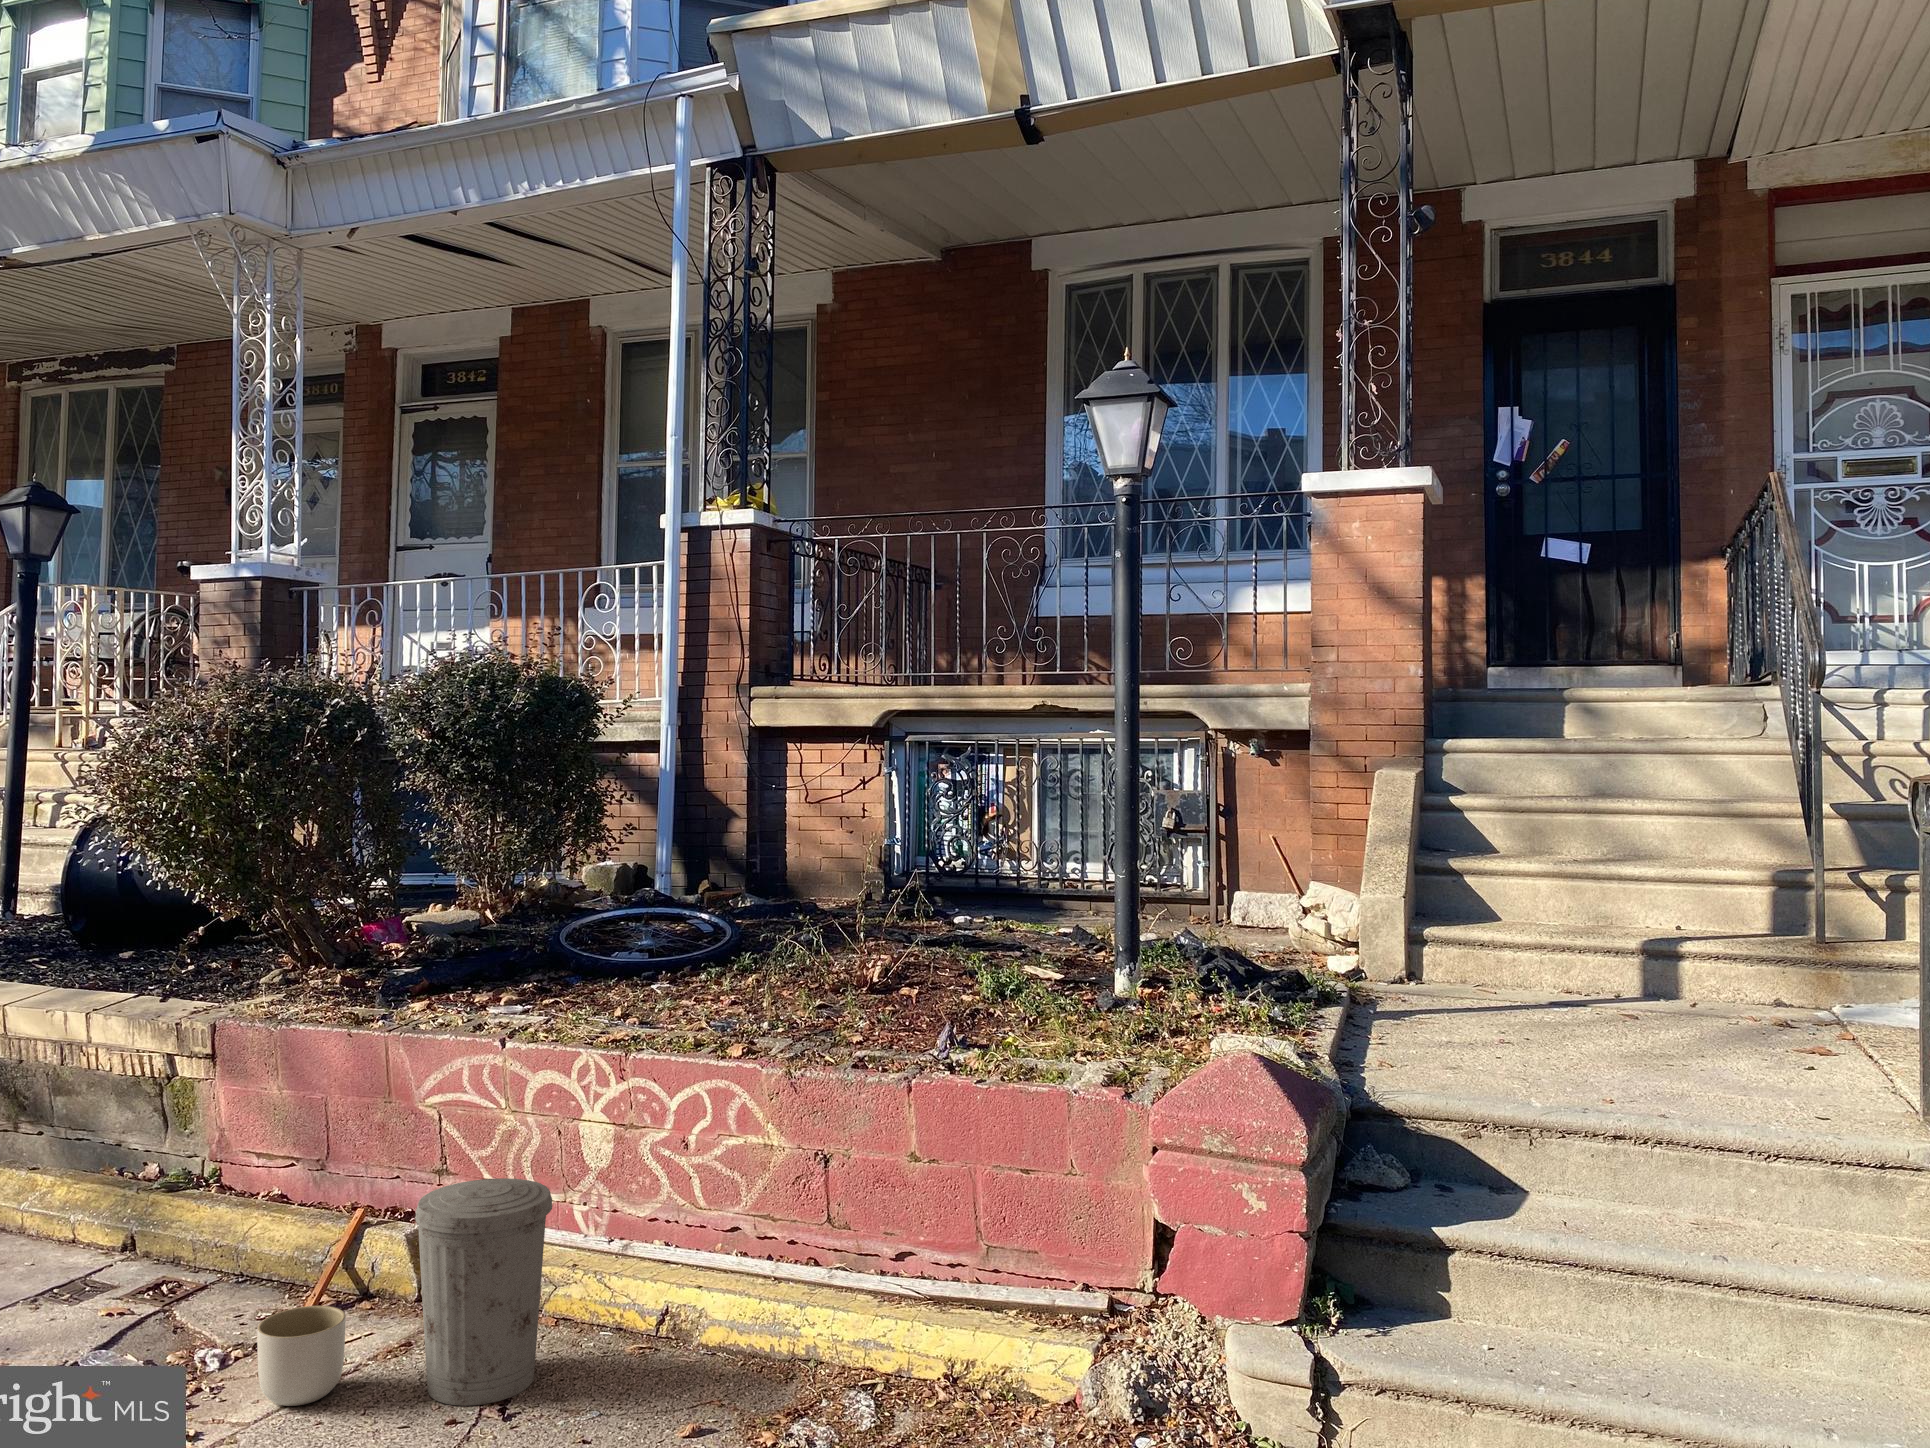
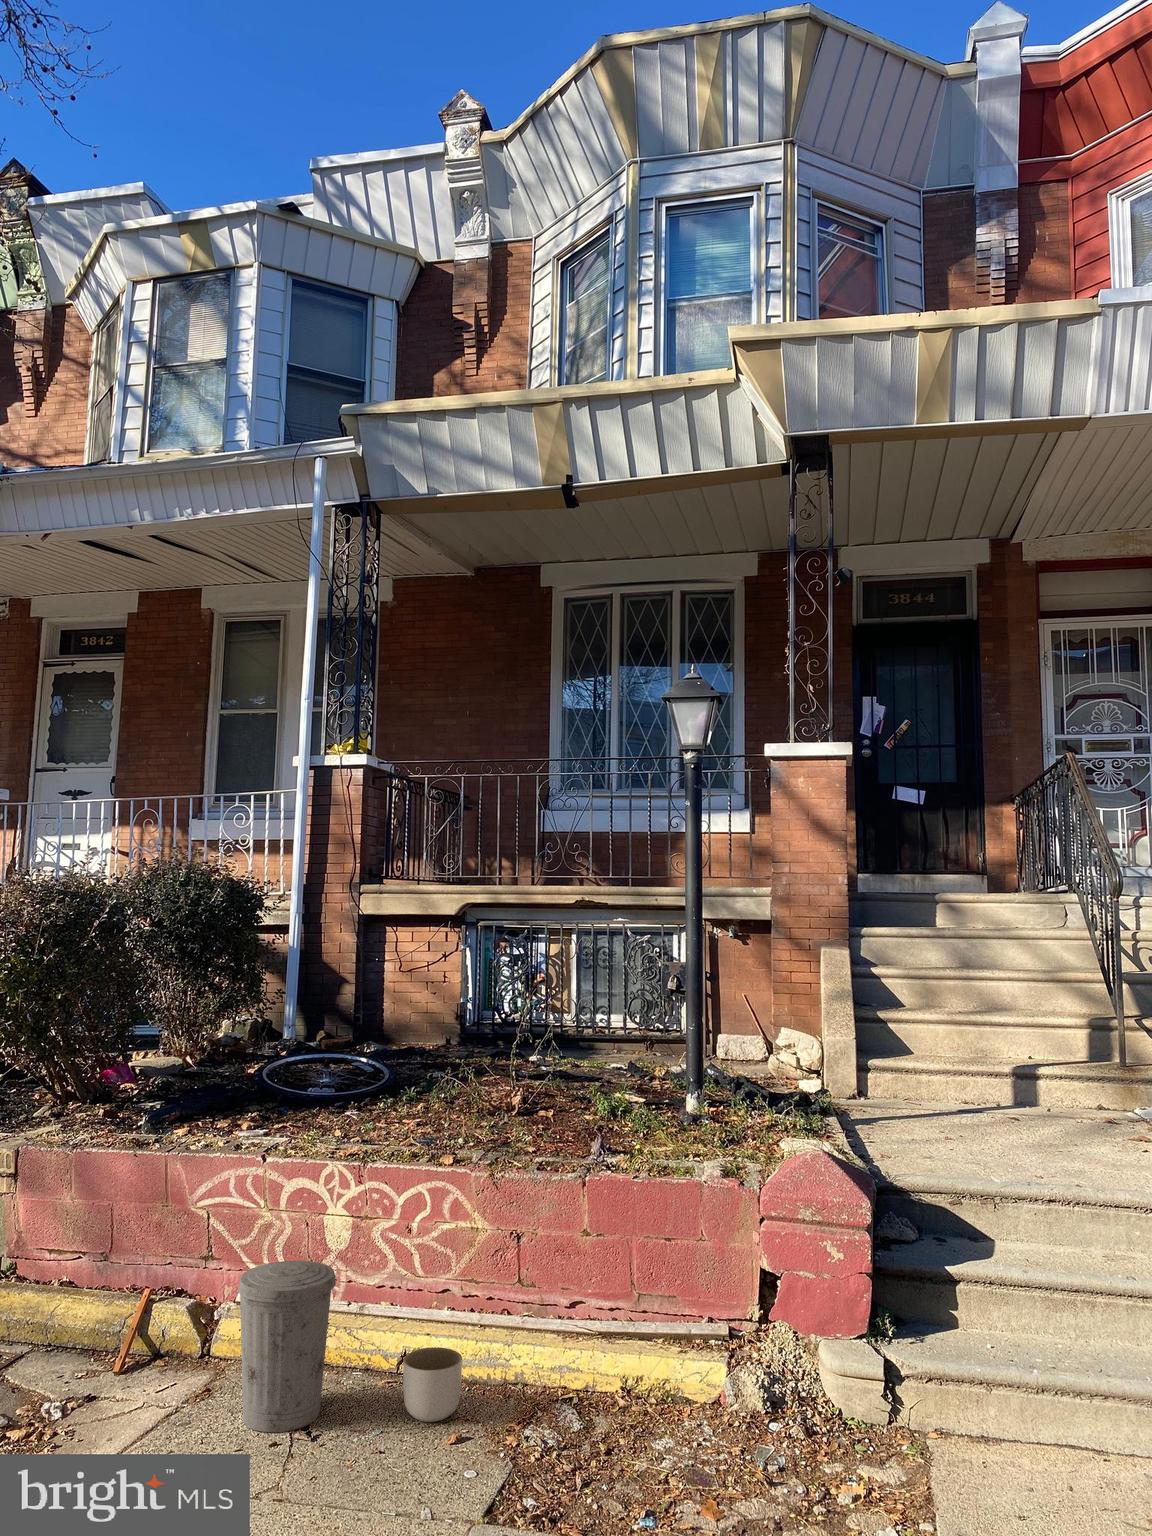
planter: present [257,1306,346,1406] -> present [403,1347,462,1422]

